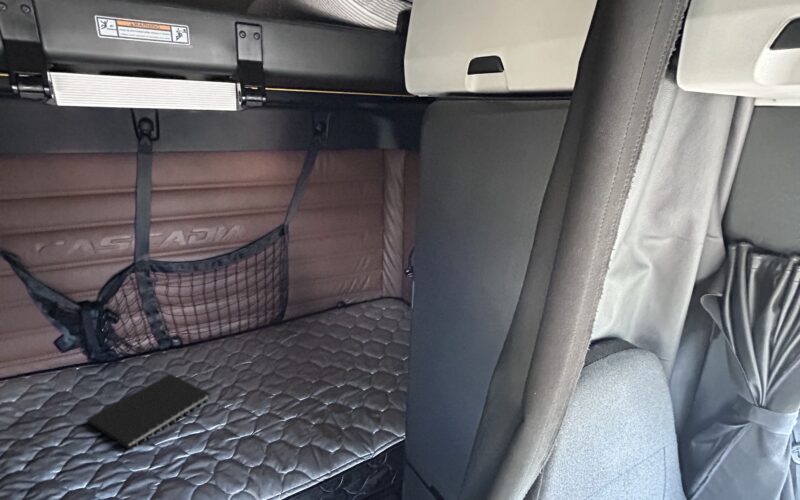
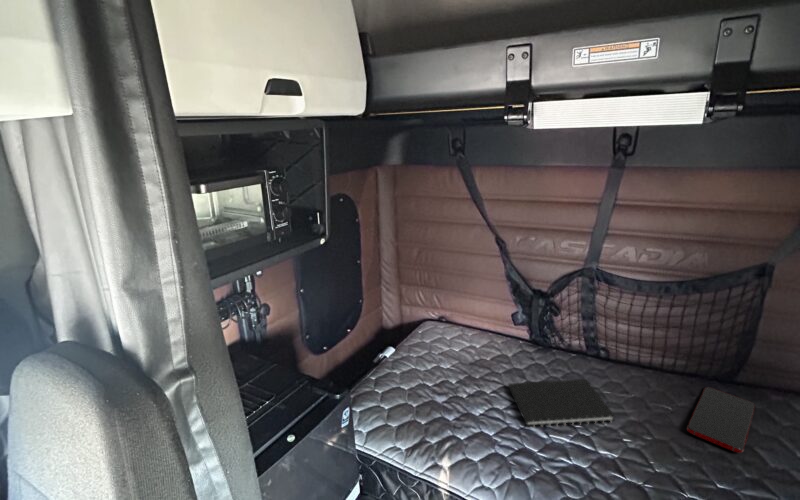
smartphone: none [267,333,307,376] -> present [687,387,755,453]

